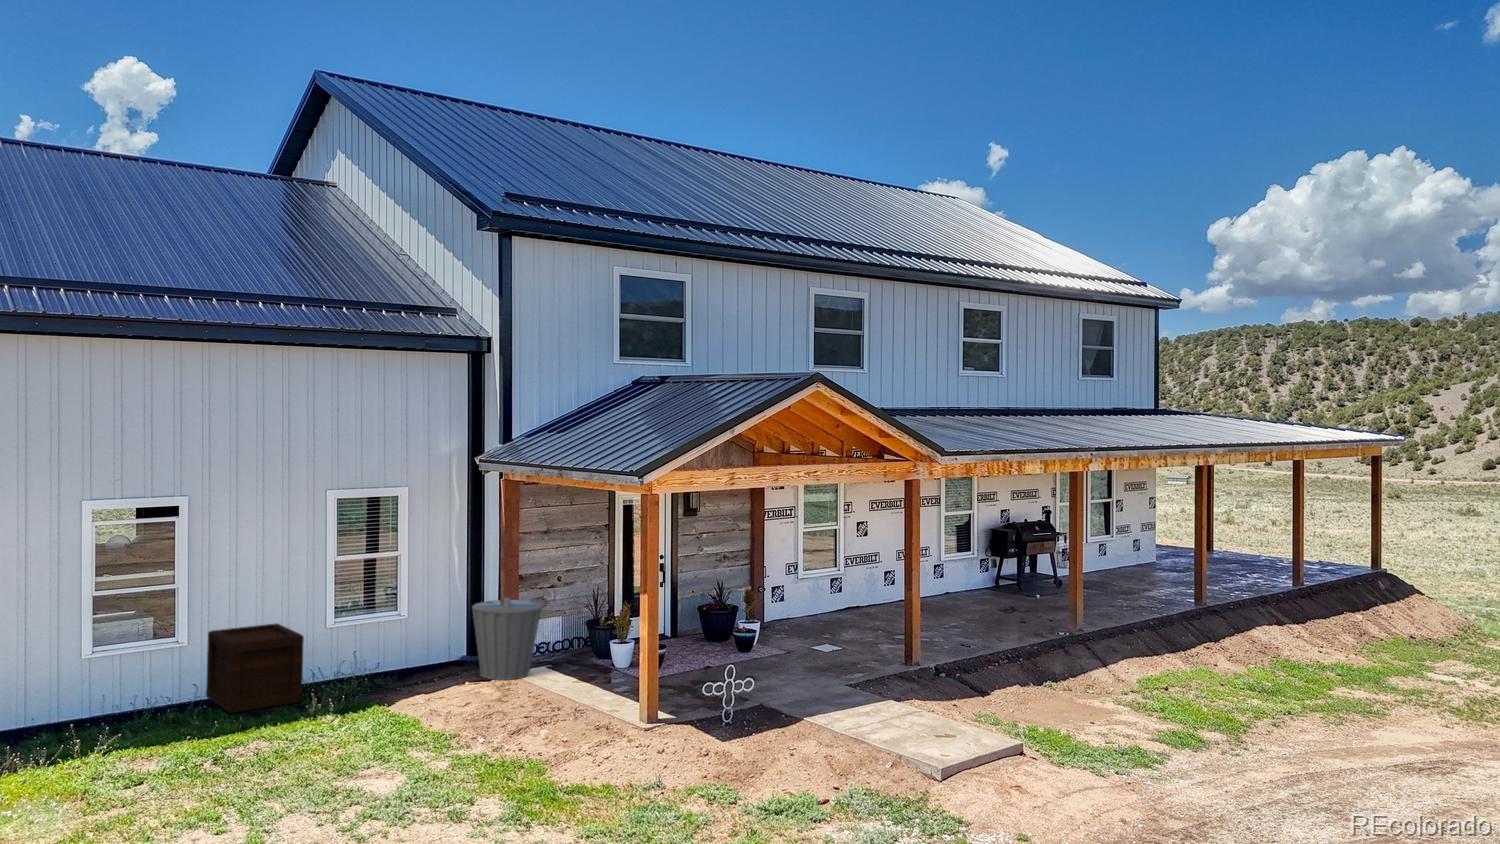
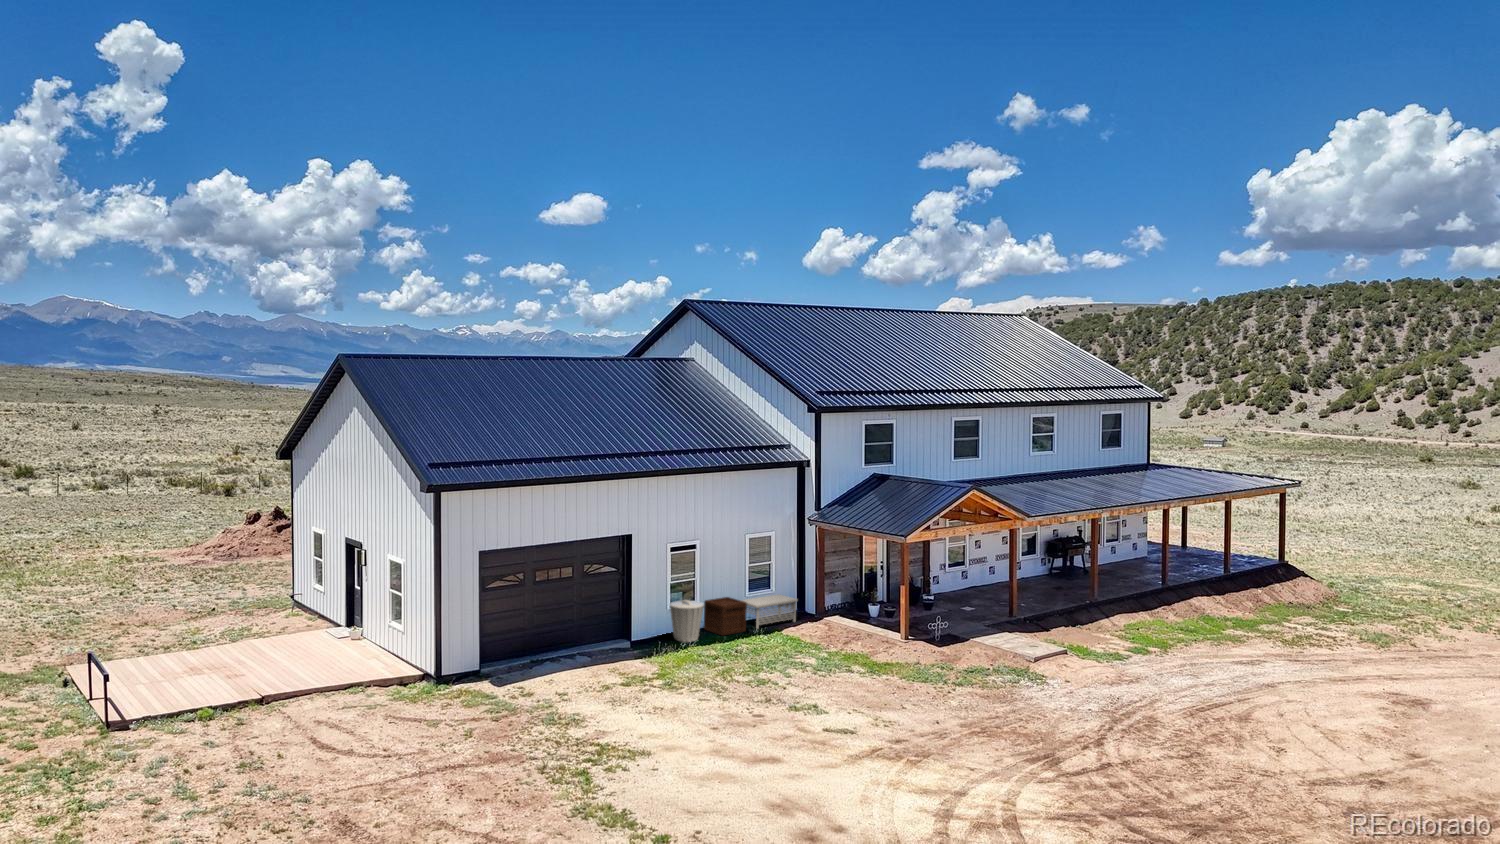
trash can: present [472,597,541,680] -> present [670,600,704,642]
storage bench: none [312,619,450,695] -> present [742,595,797,629]

